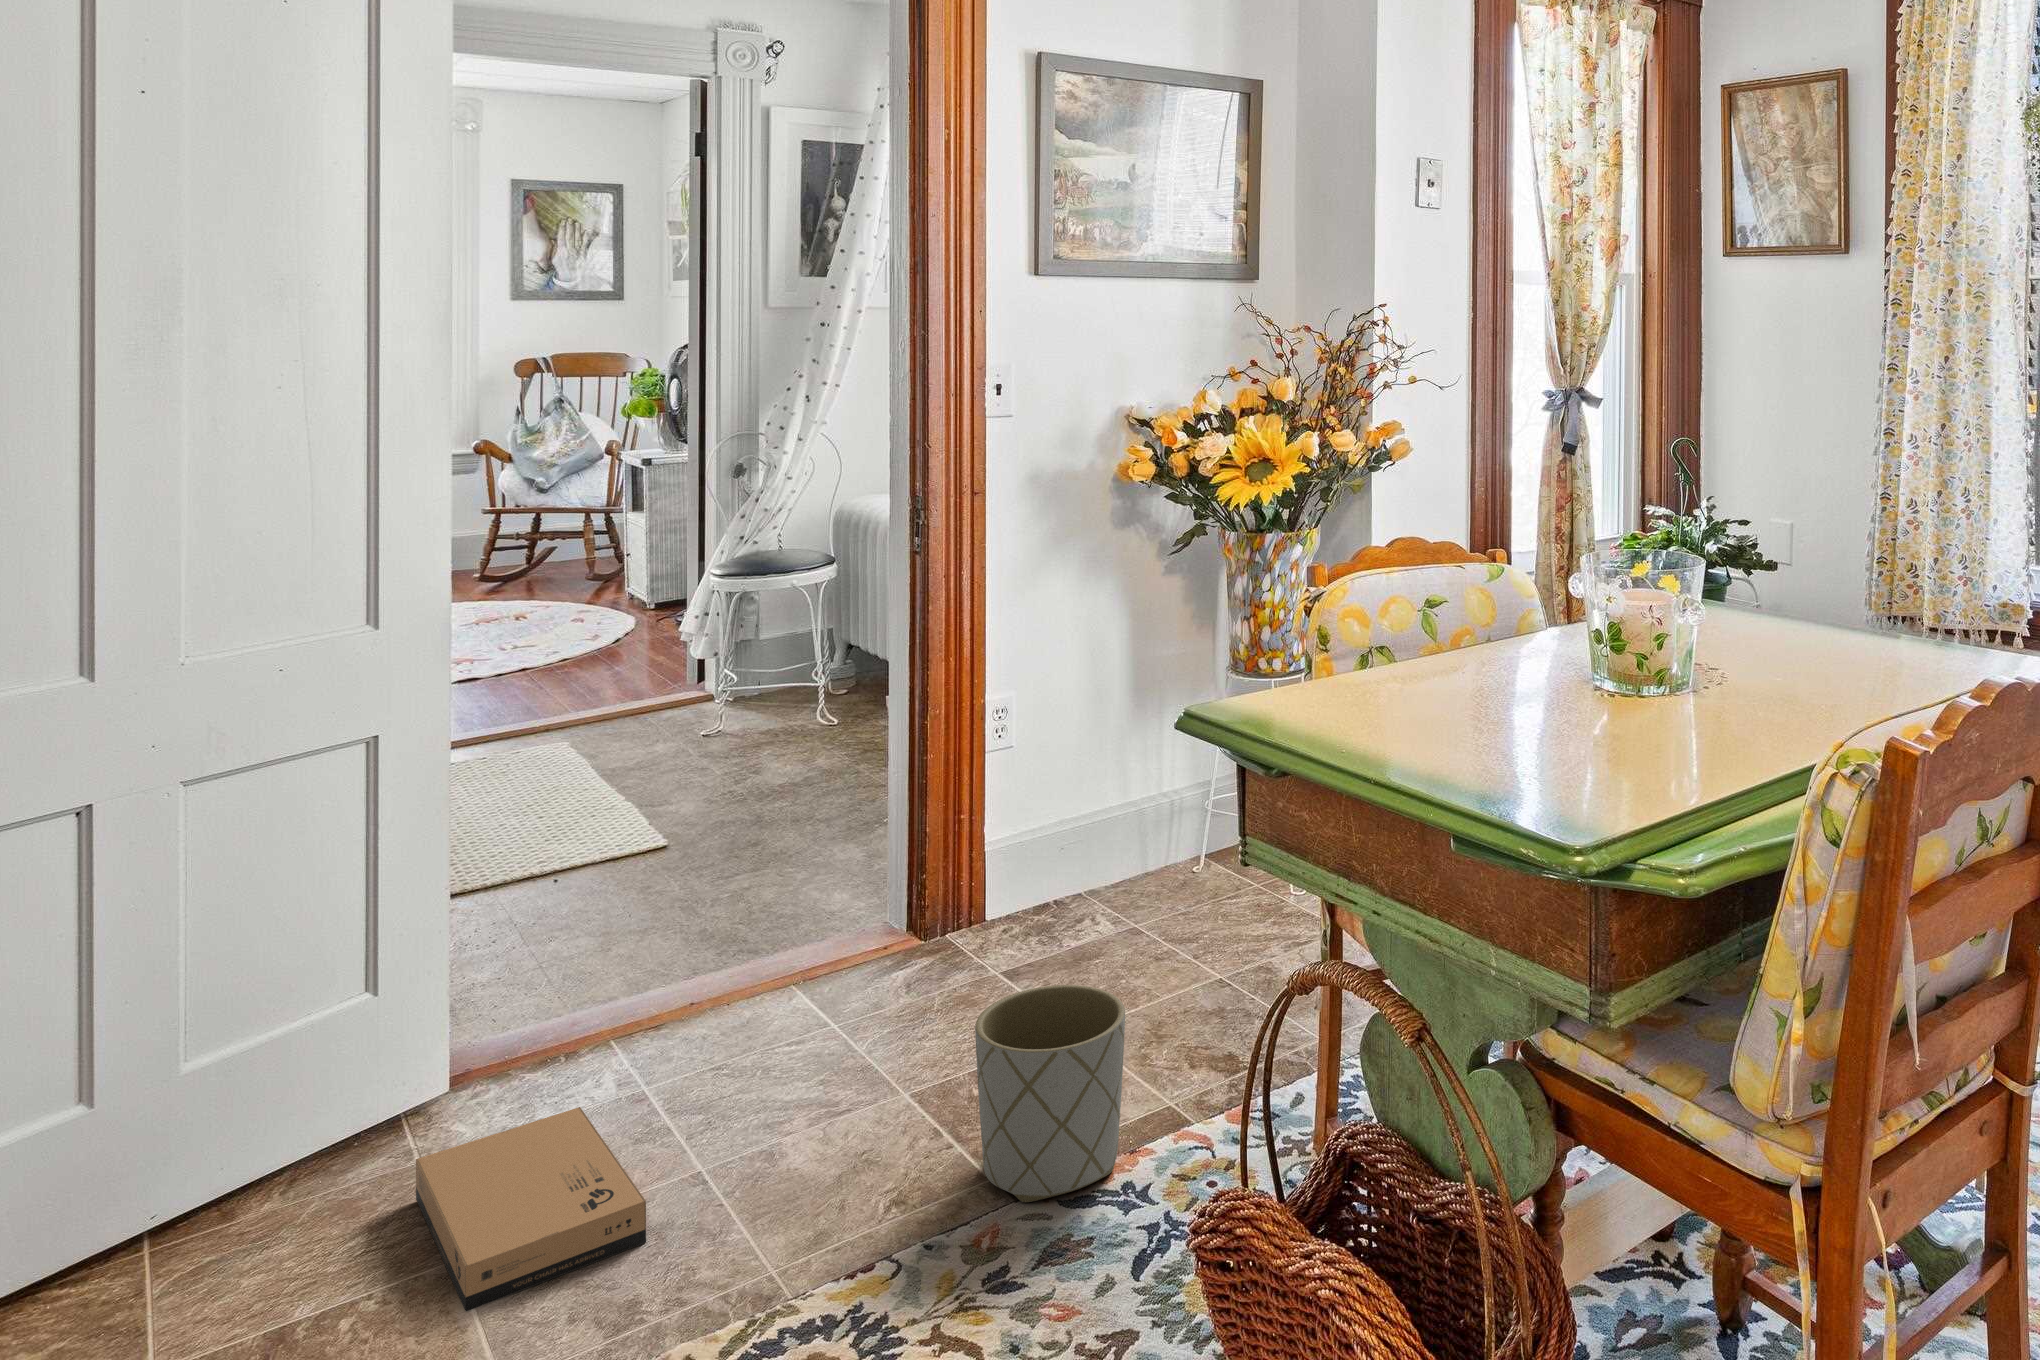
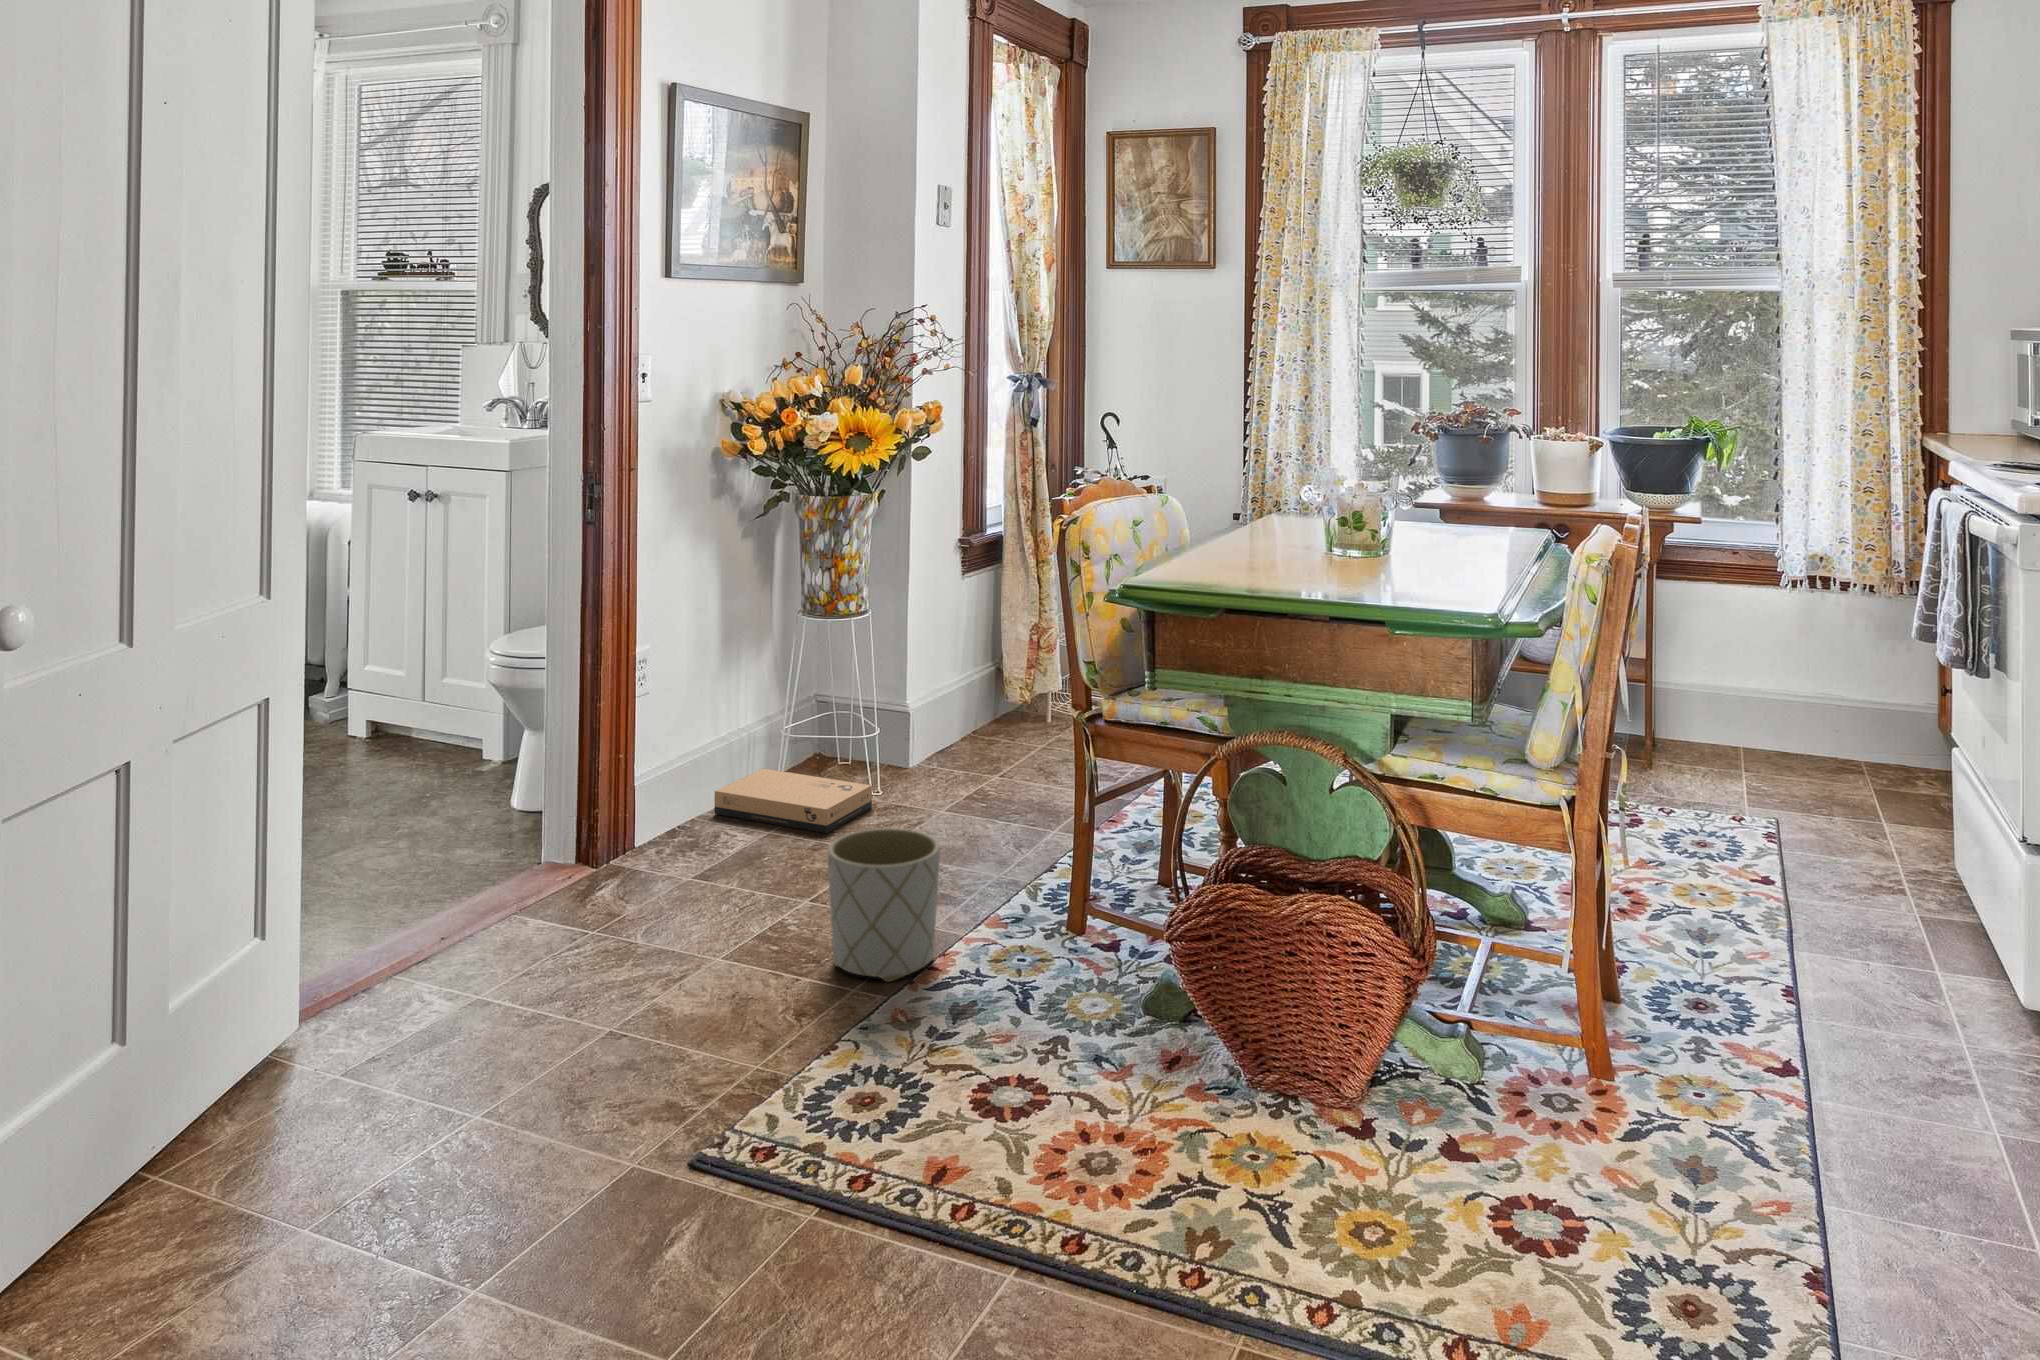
cardboard box: present [416,1107,646,1311] -> present [715,769,872,833]

